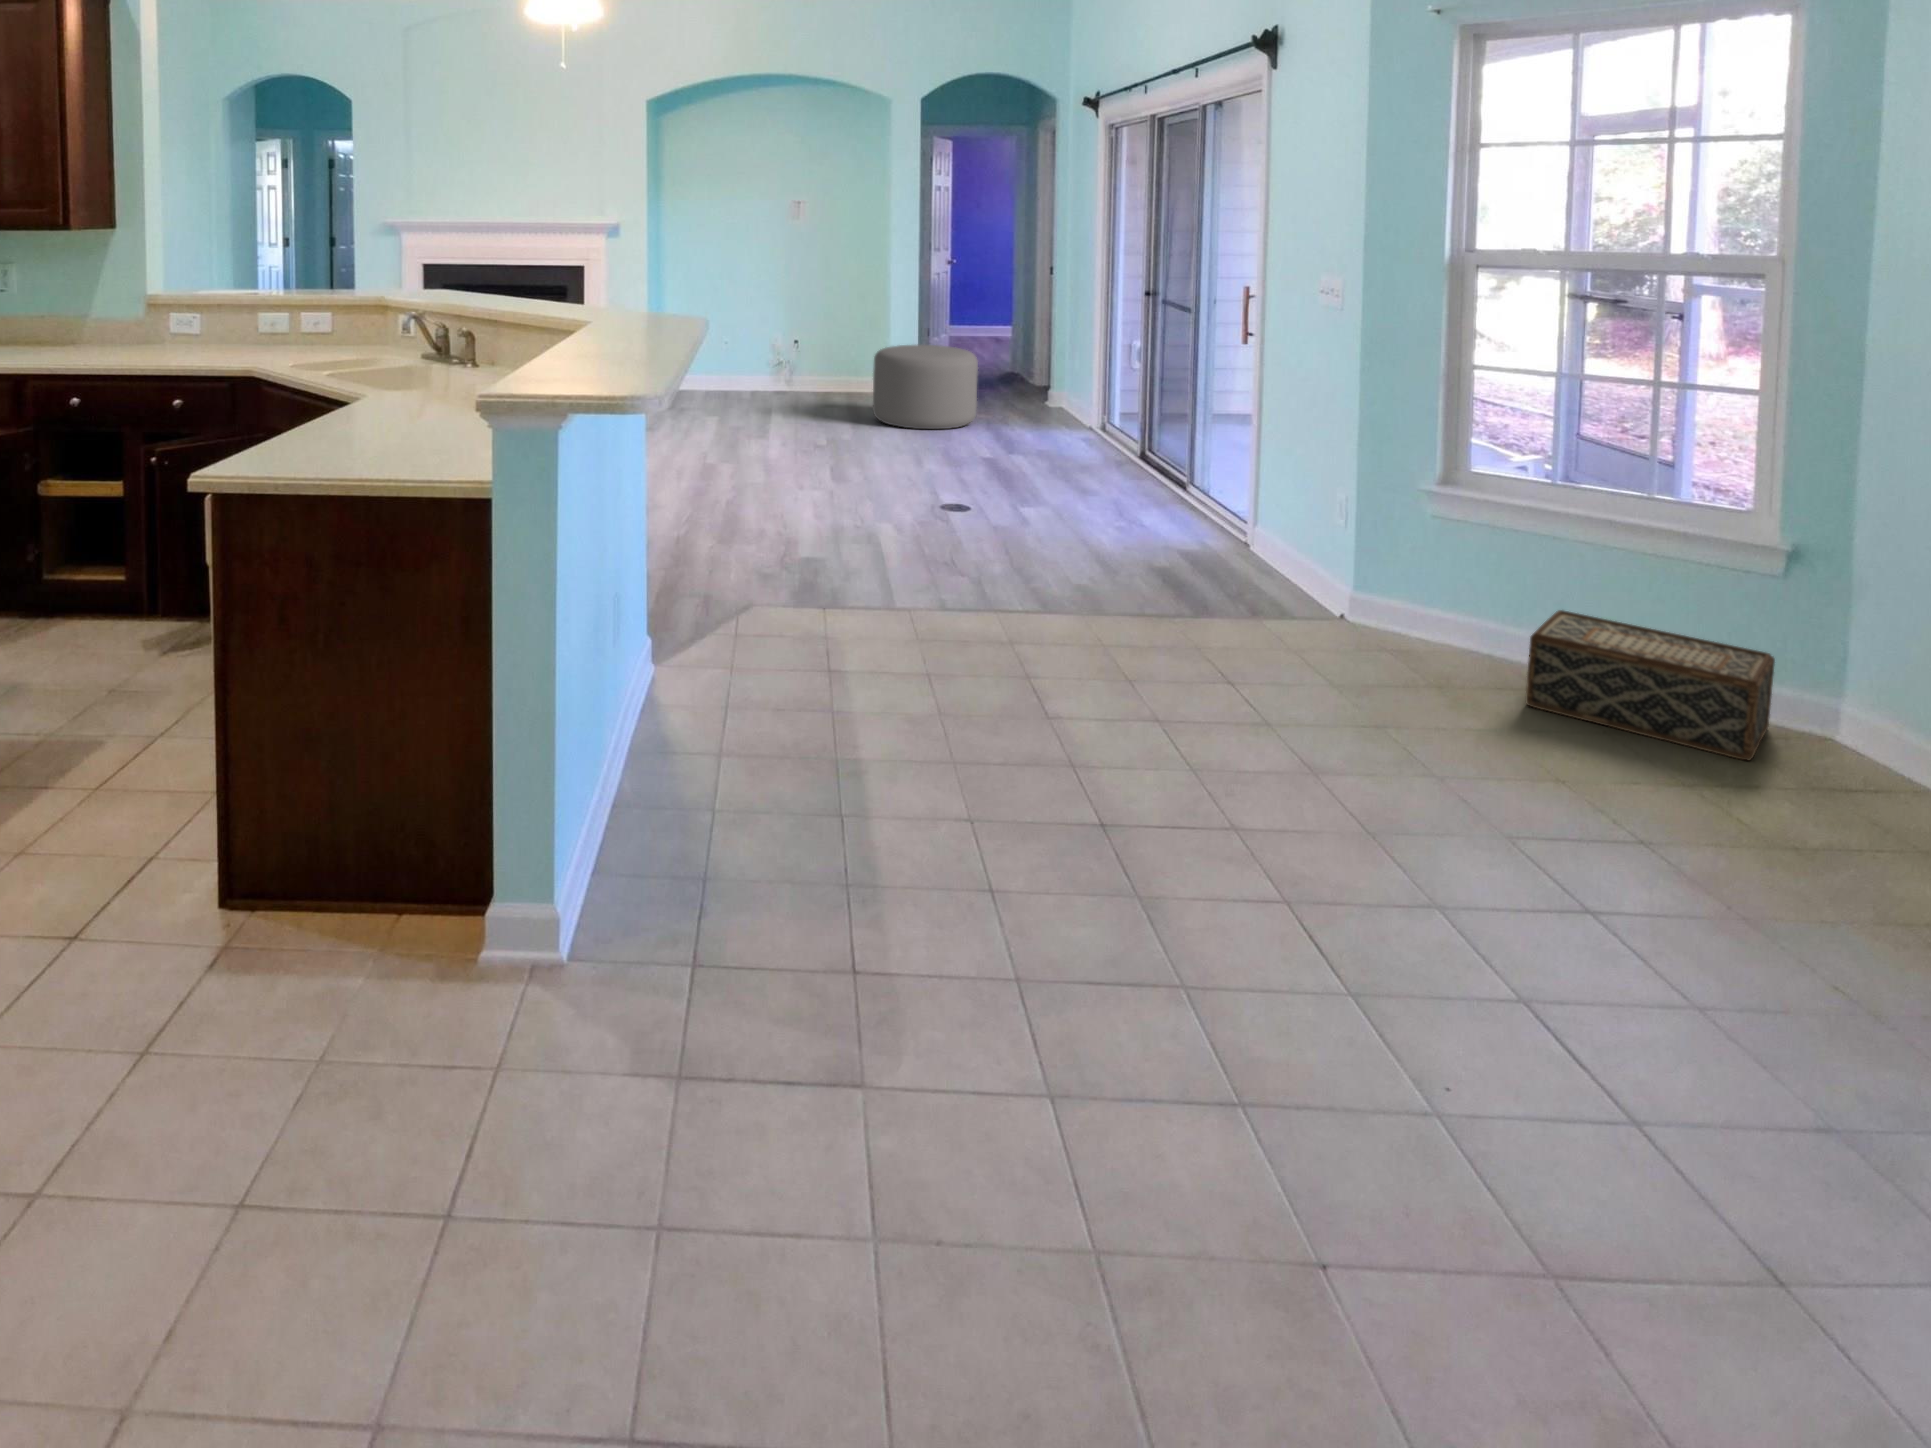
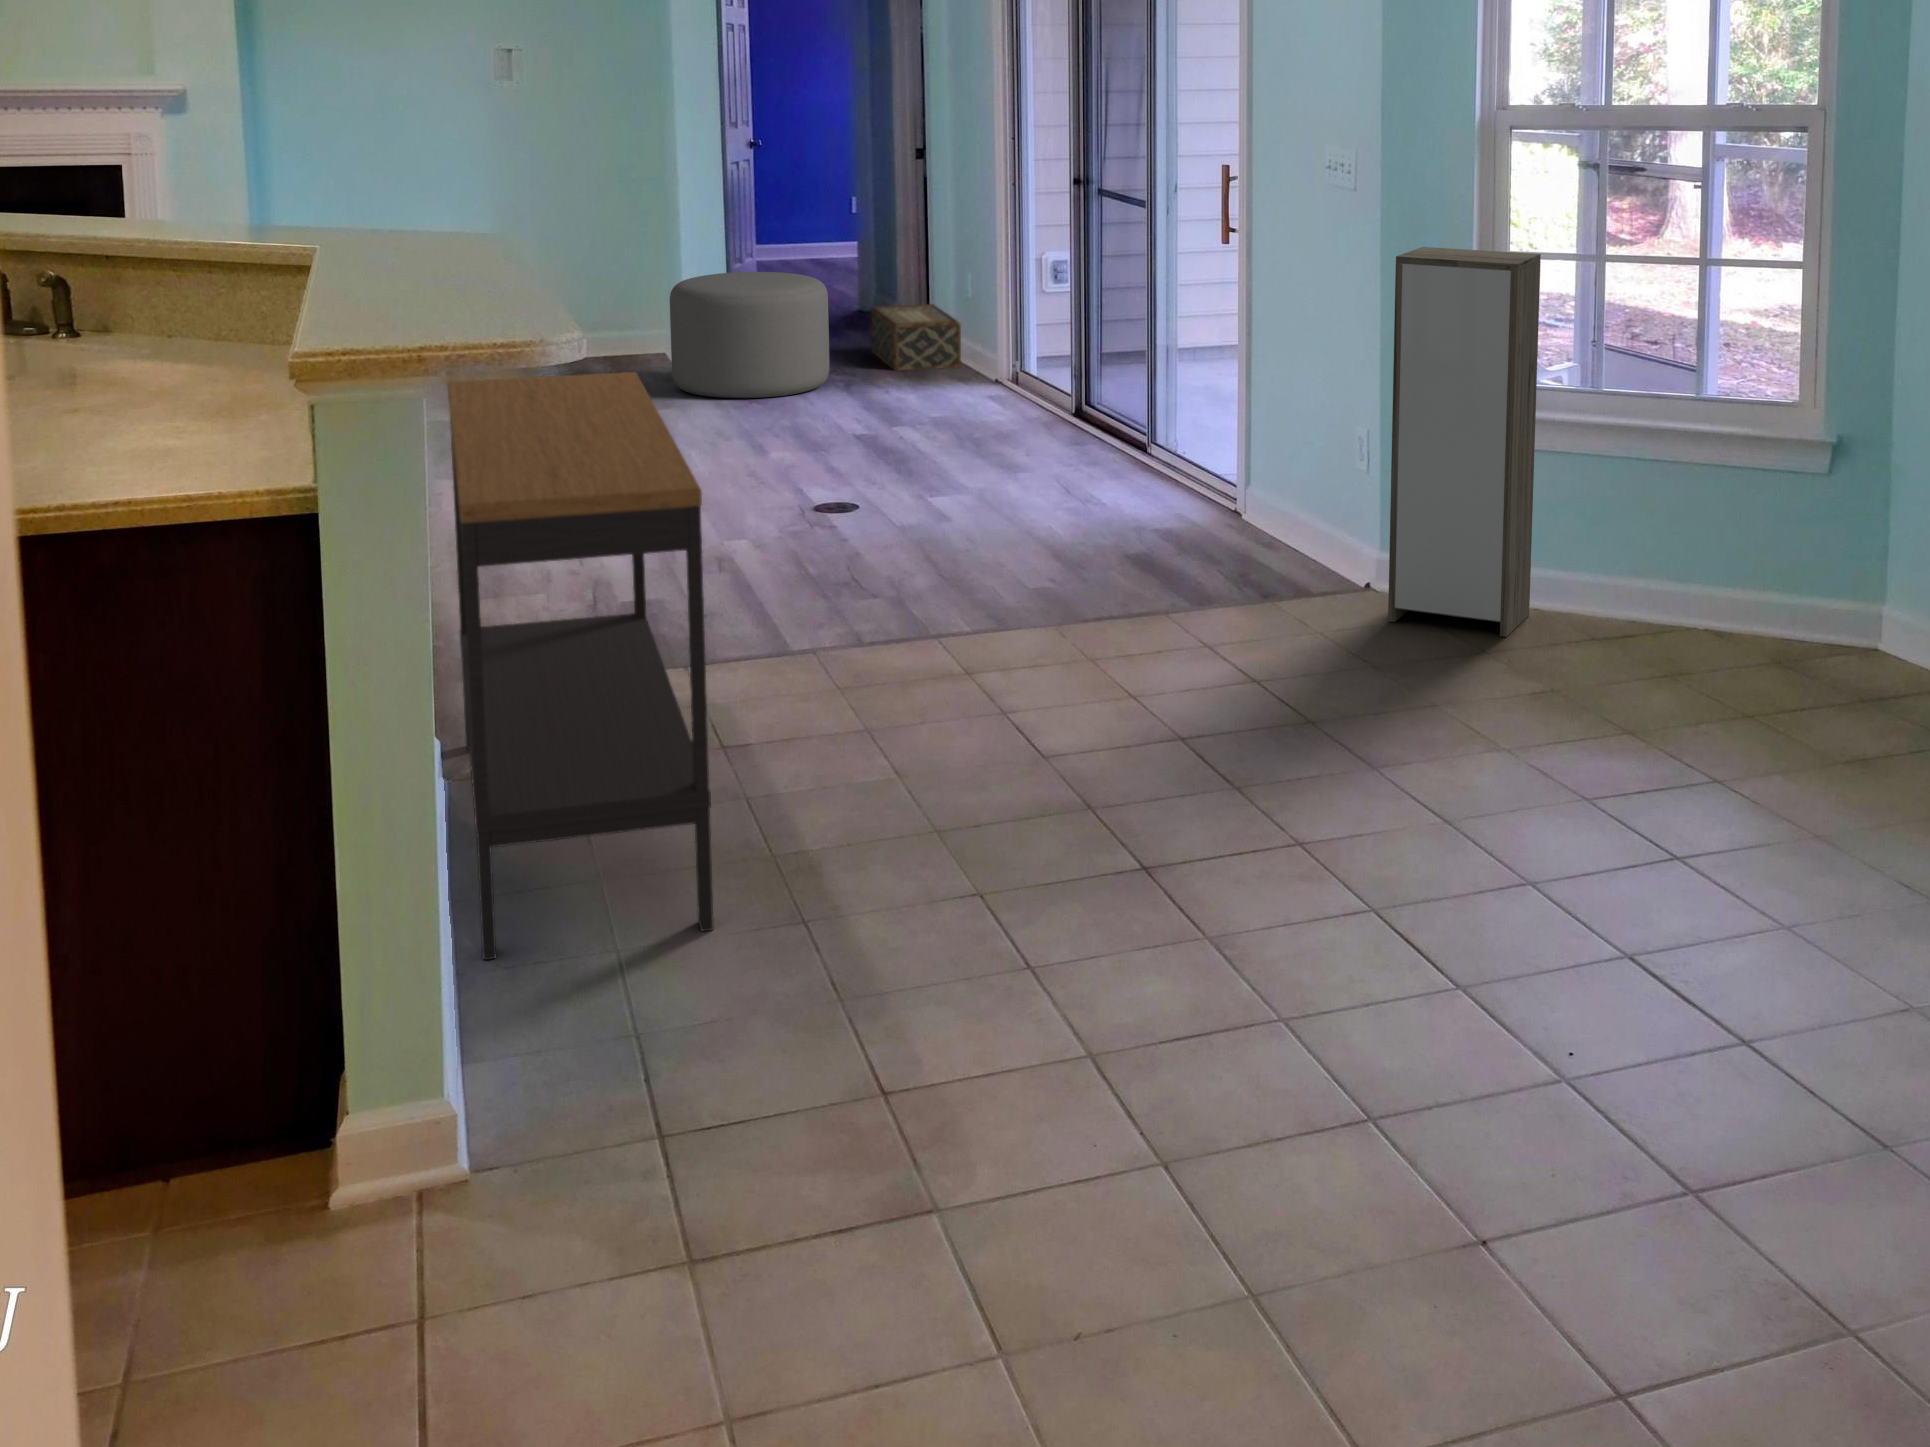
storage cabinet: none [1351,359,1495,675] -> present [1388,247,1541,637]
console table: none [617,413,784,828] -> present [448,372,713,960]
woven basket: present [1526,610,1775,760] -> present [871,304,961,371]

